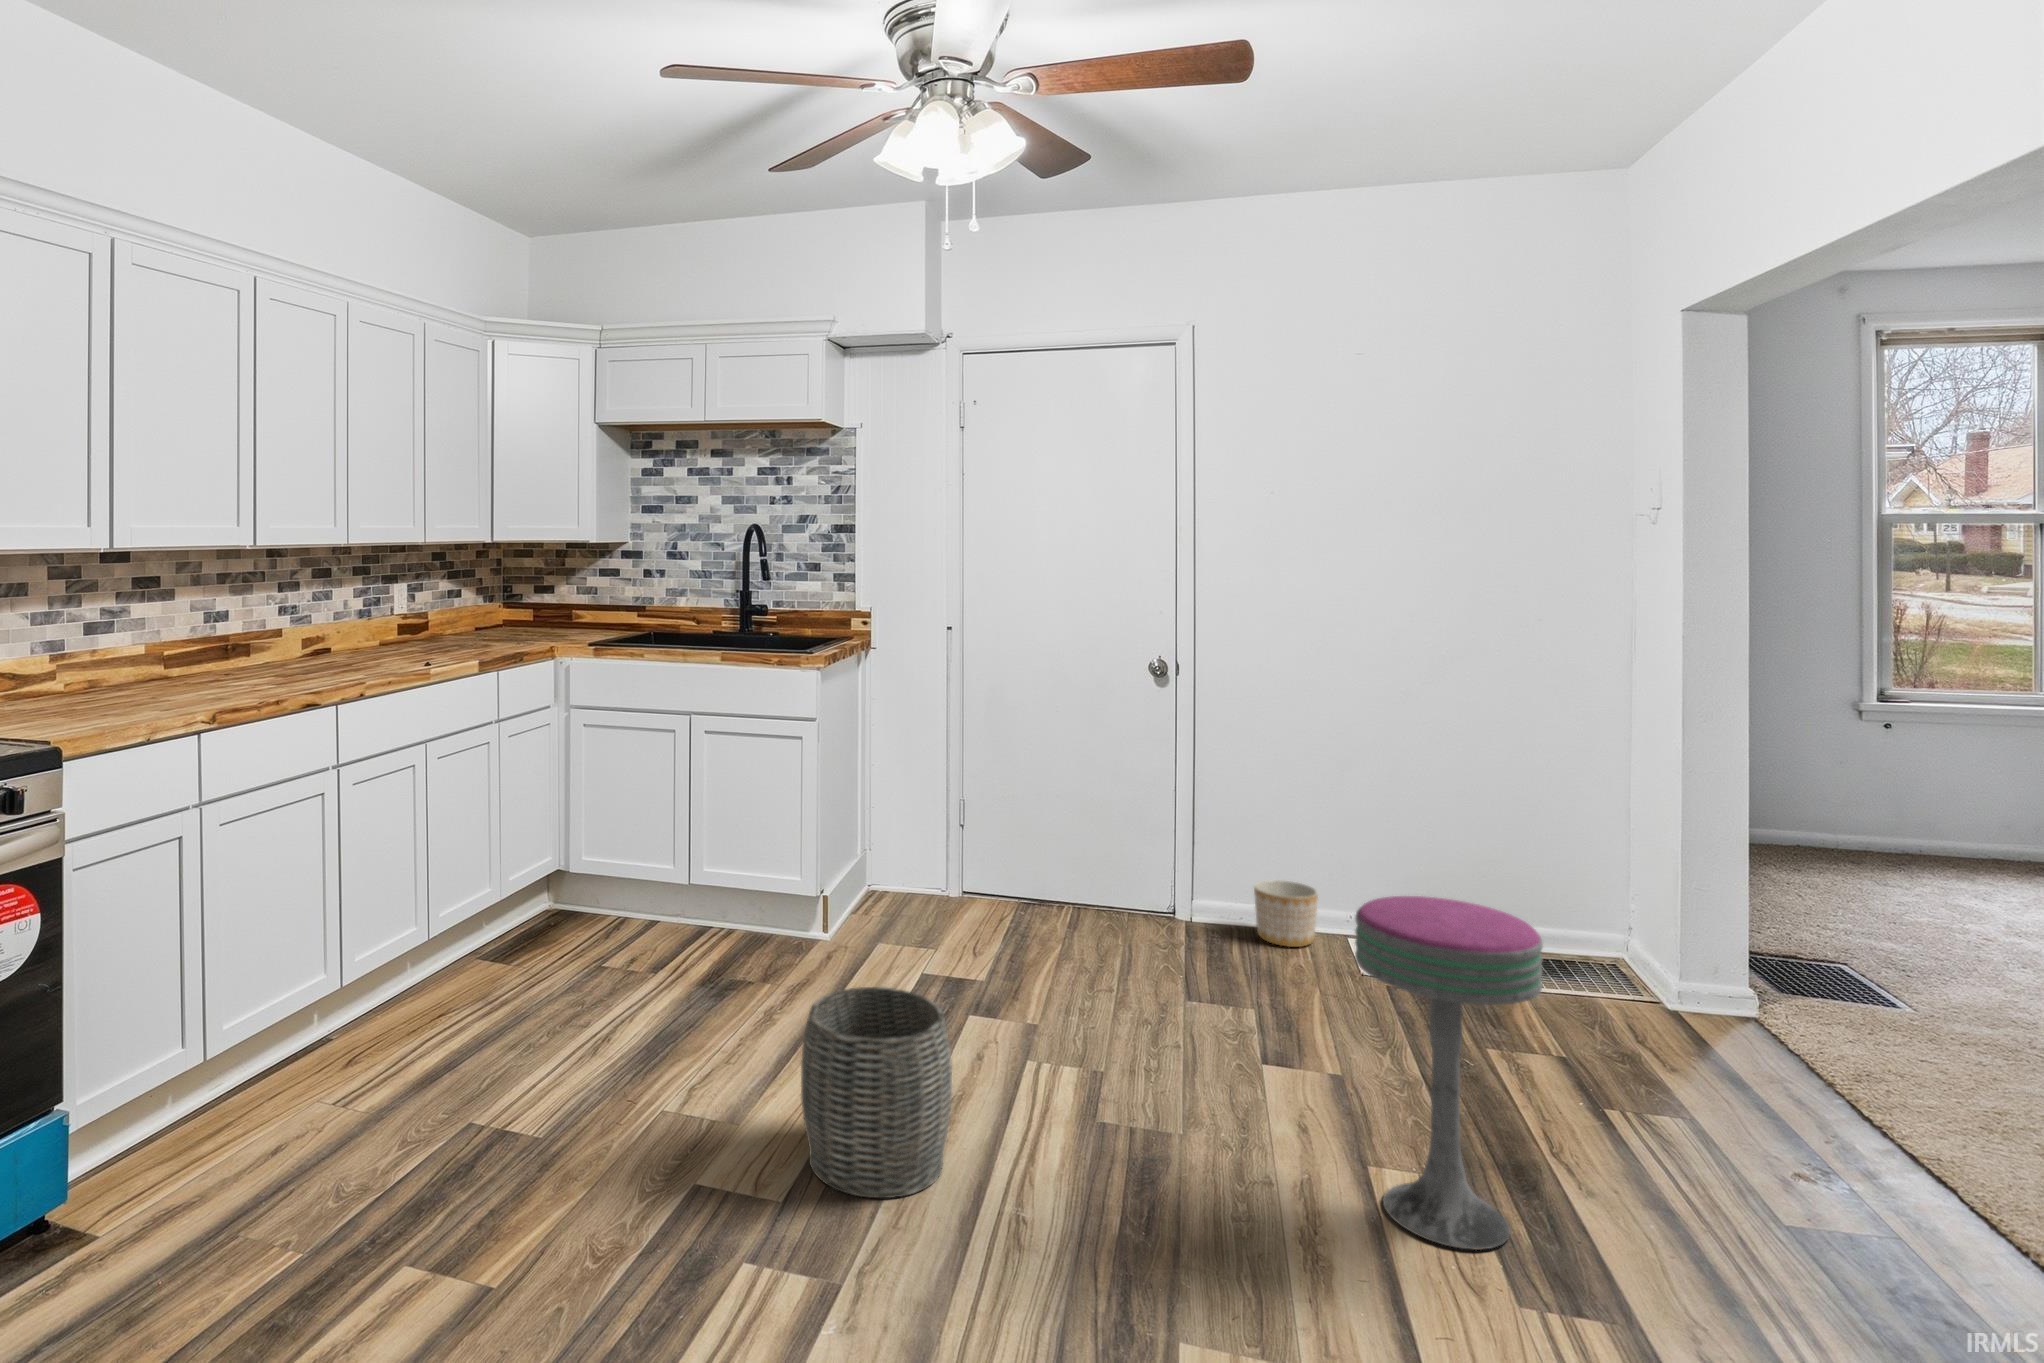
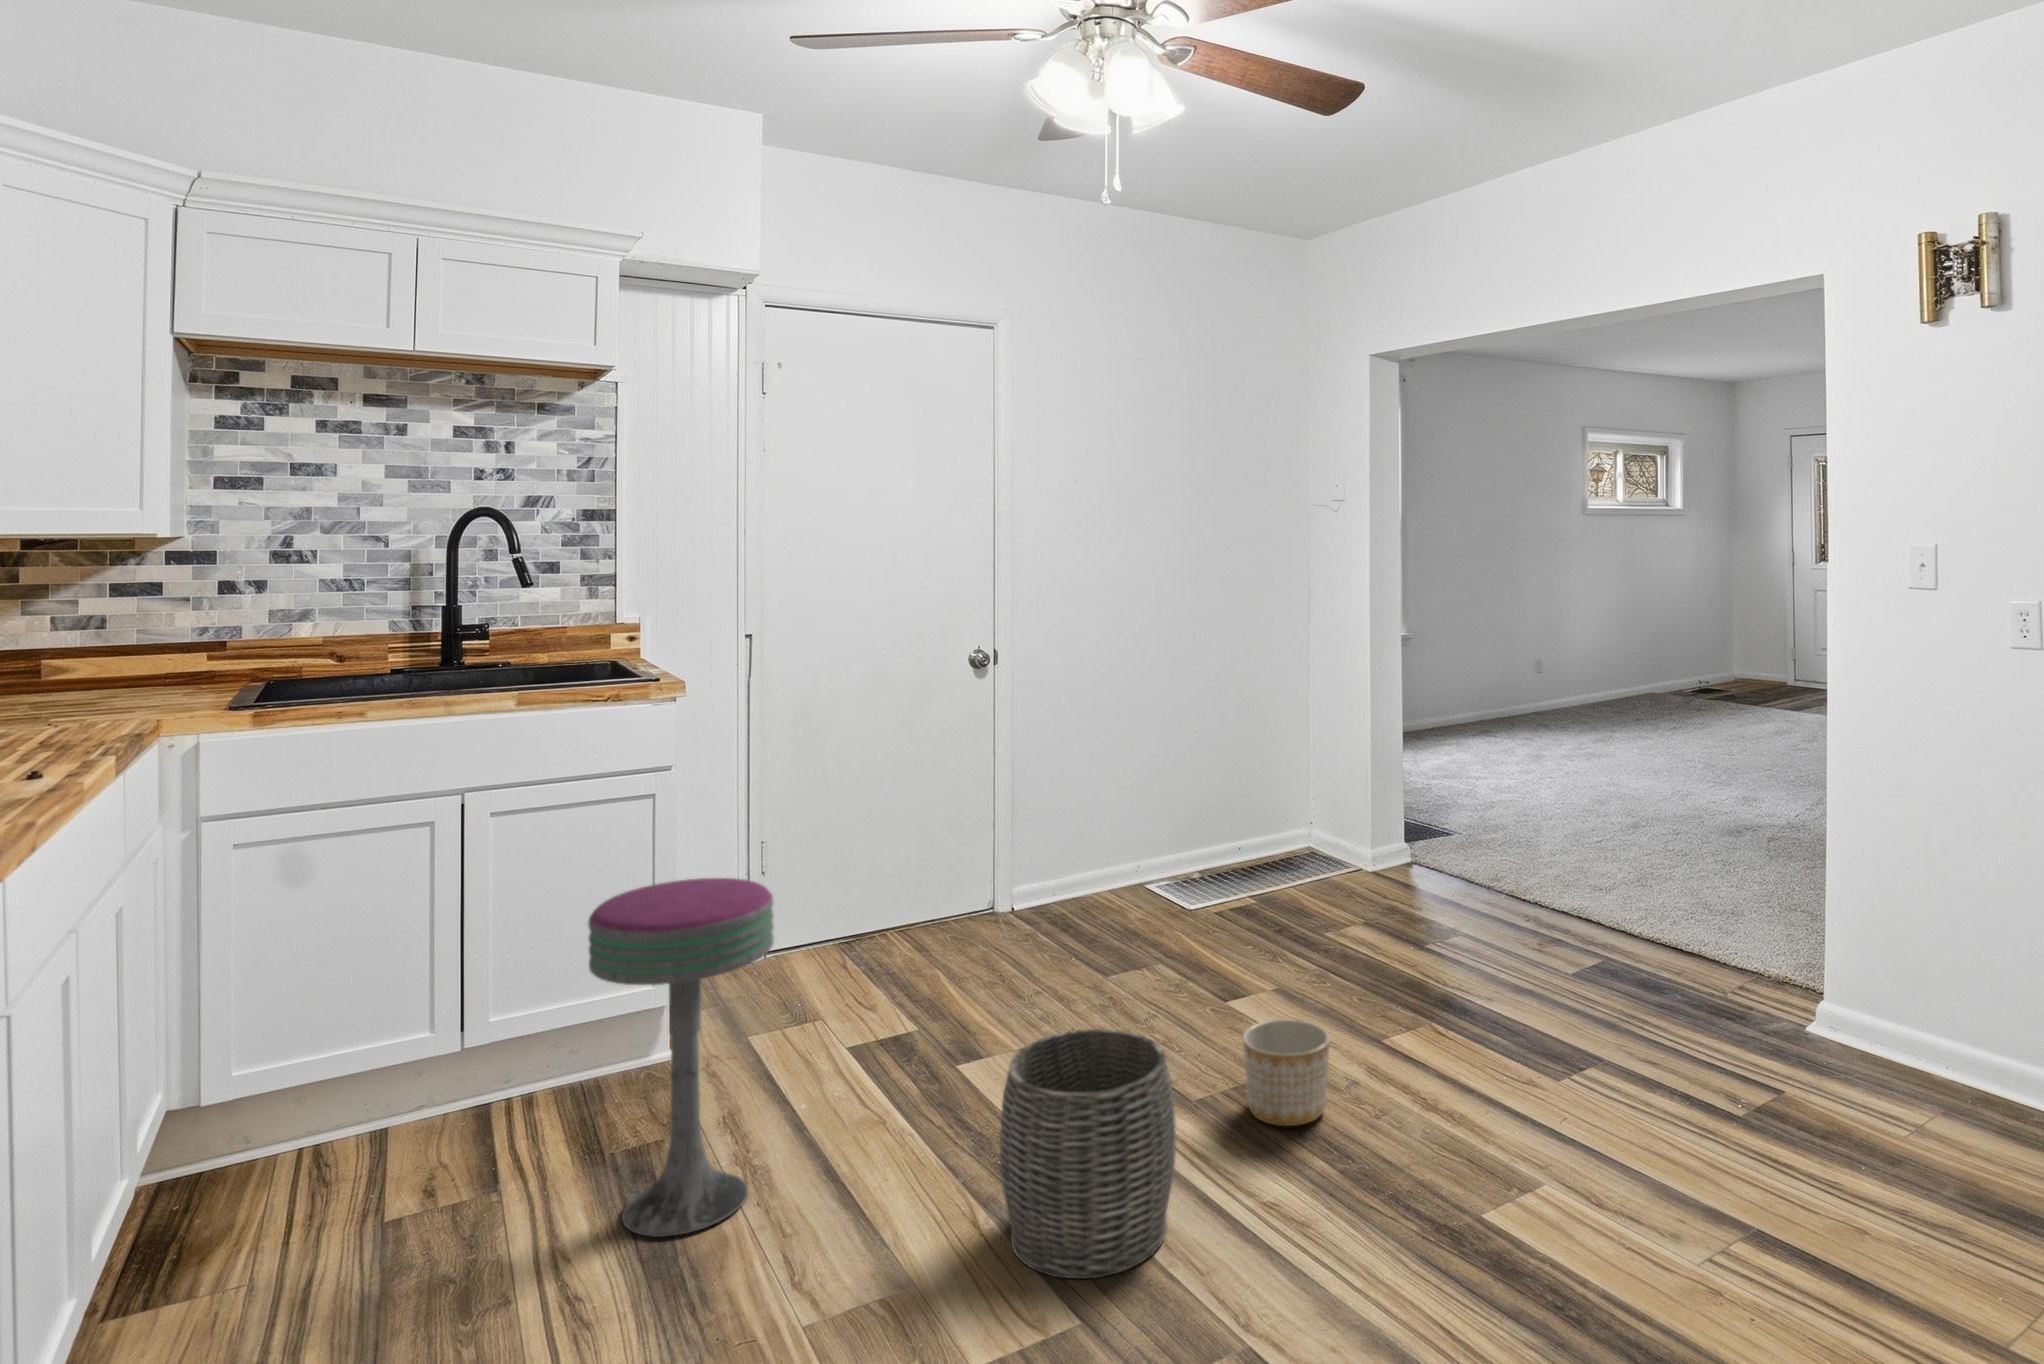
planter: present [1254,880,1318,947] -> present [1243,1020,1330,1126]
bar stool: present [1355,896,1543,1250] -> present [588,878,774,1237]

